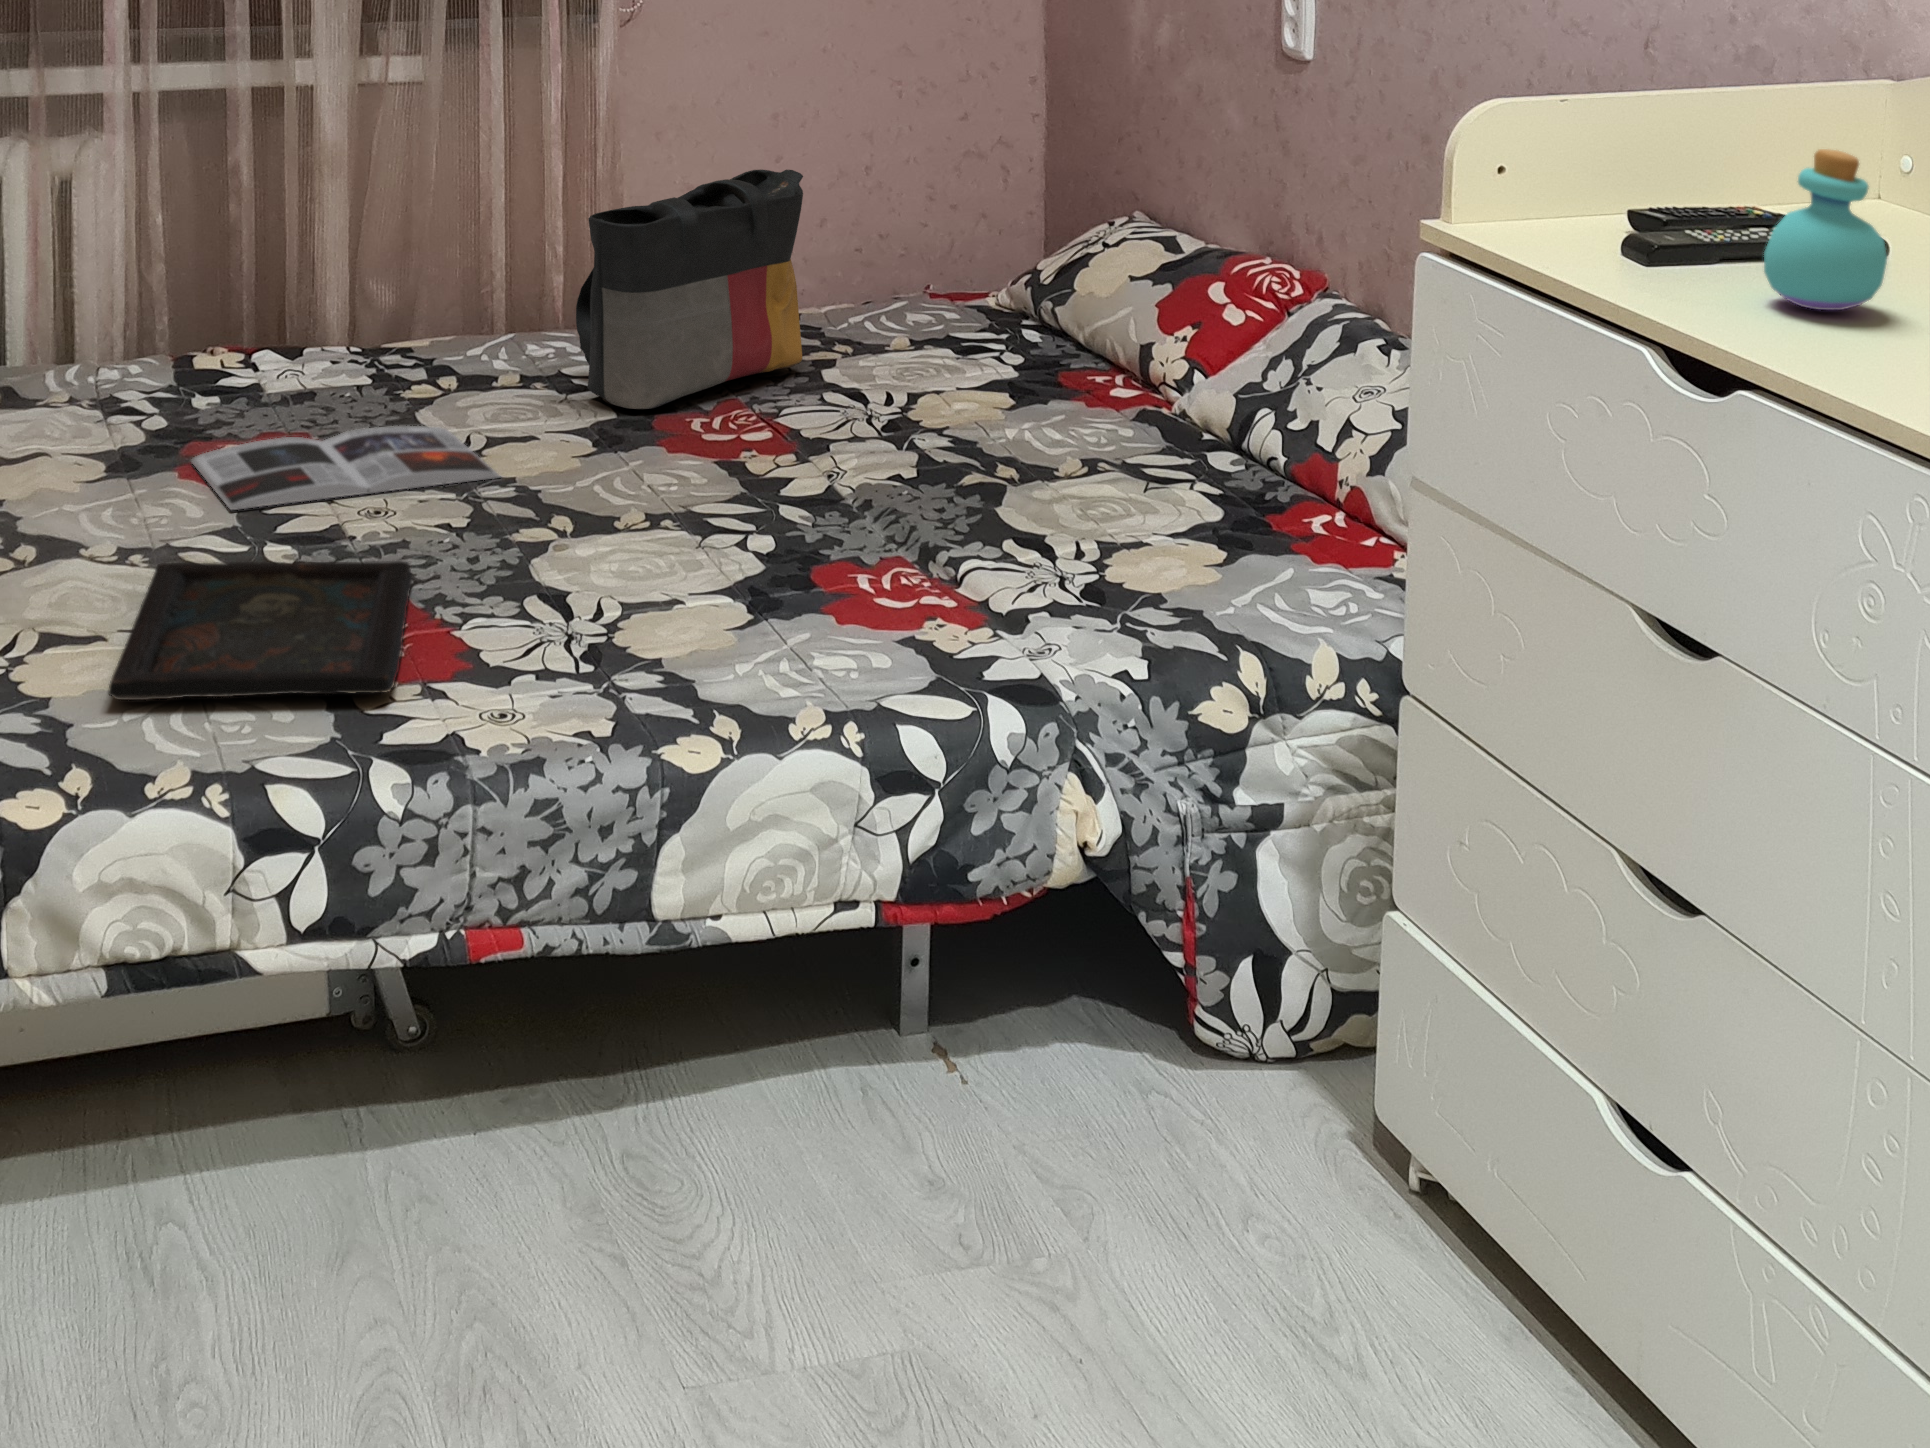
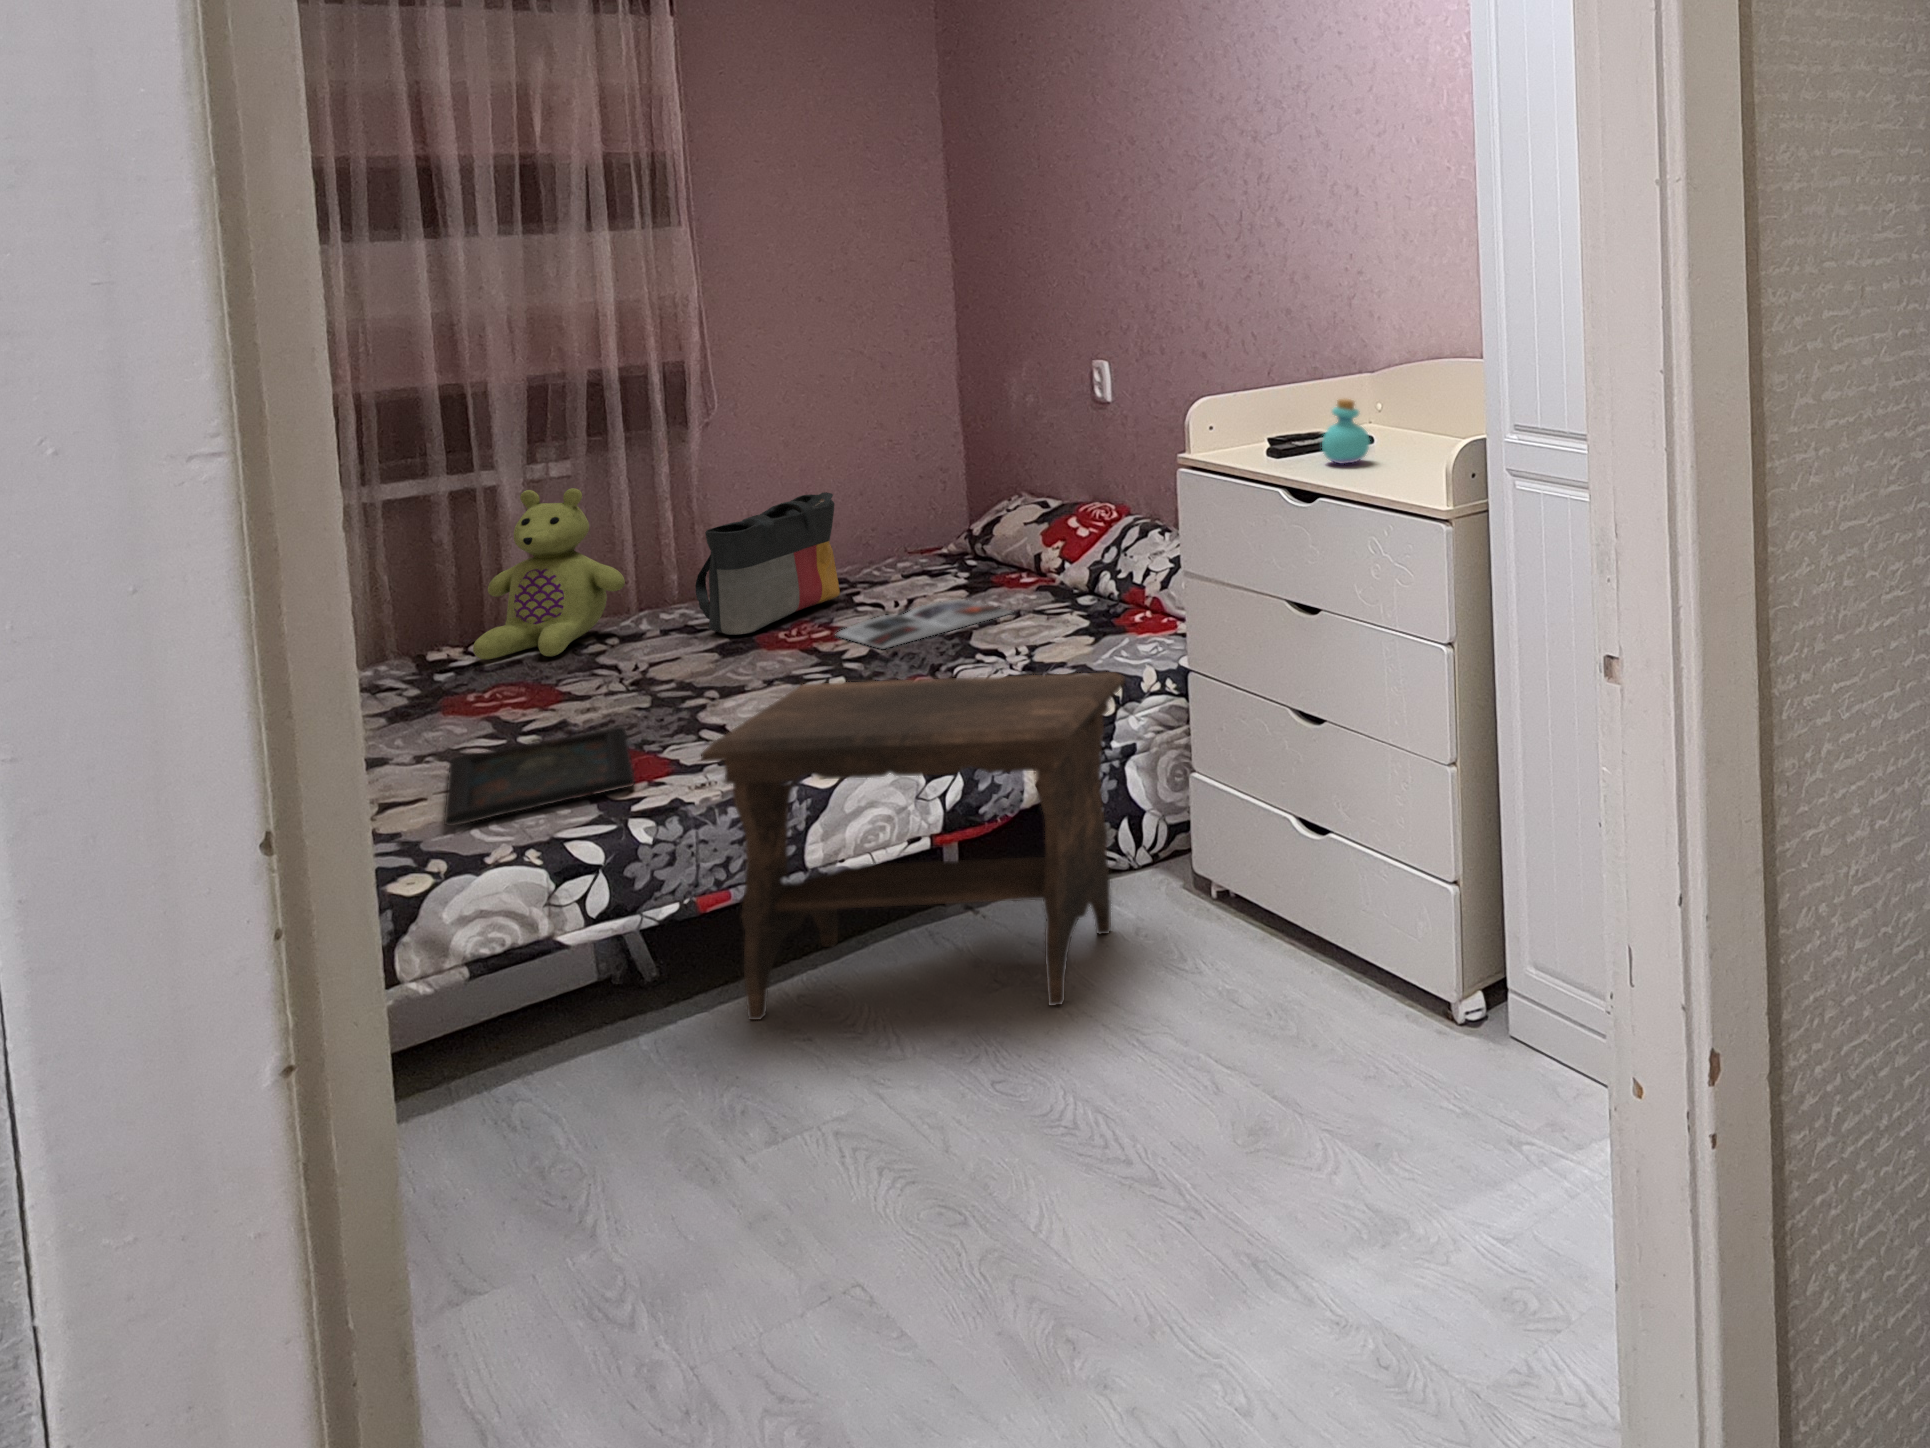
stuffed bear: none [255,102,473,392] -> present [473,488,625,660]
magazine: present [192,426,500,510] -> present [835,600,1011,649]
footstool: none [480,559,1268,1352] -> present [701,672,1125,1020]

